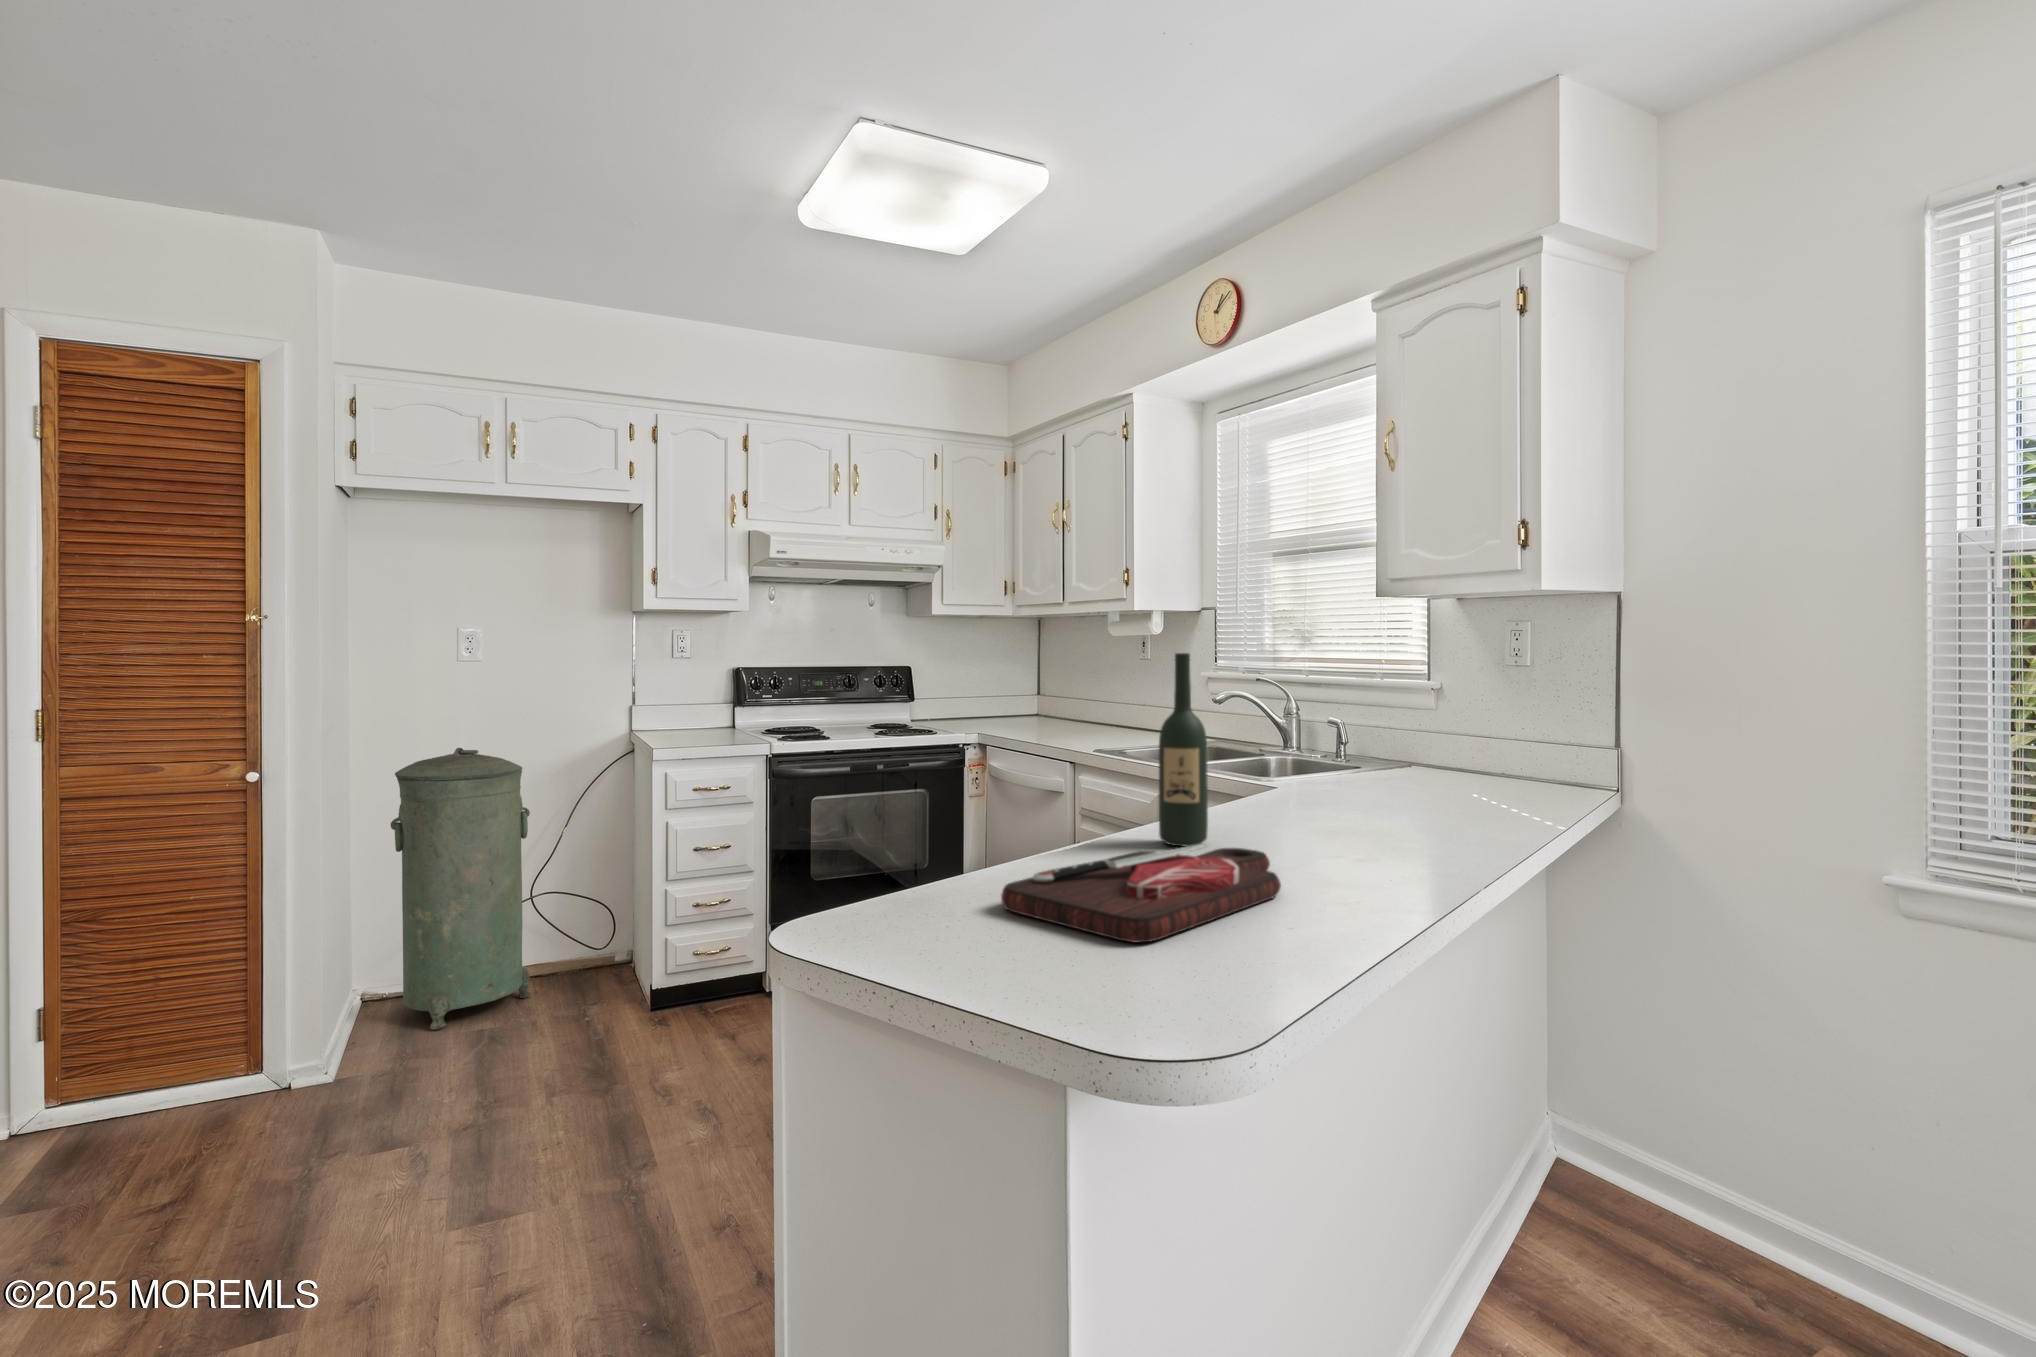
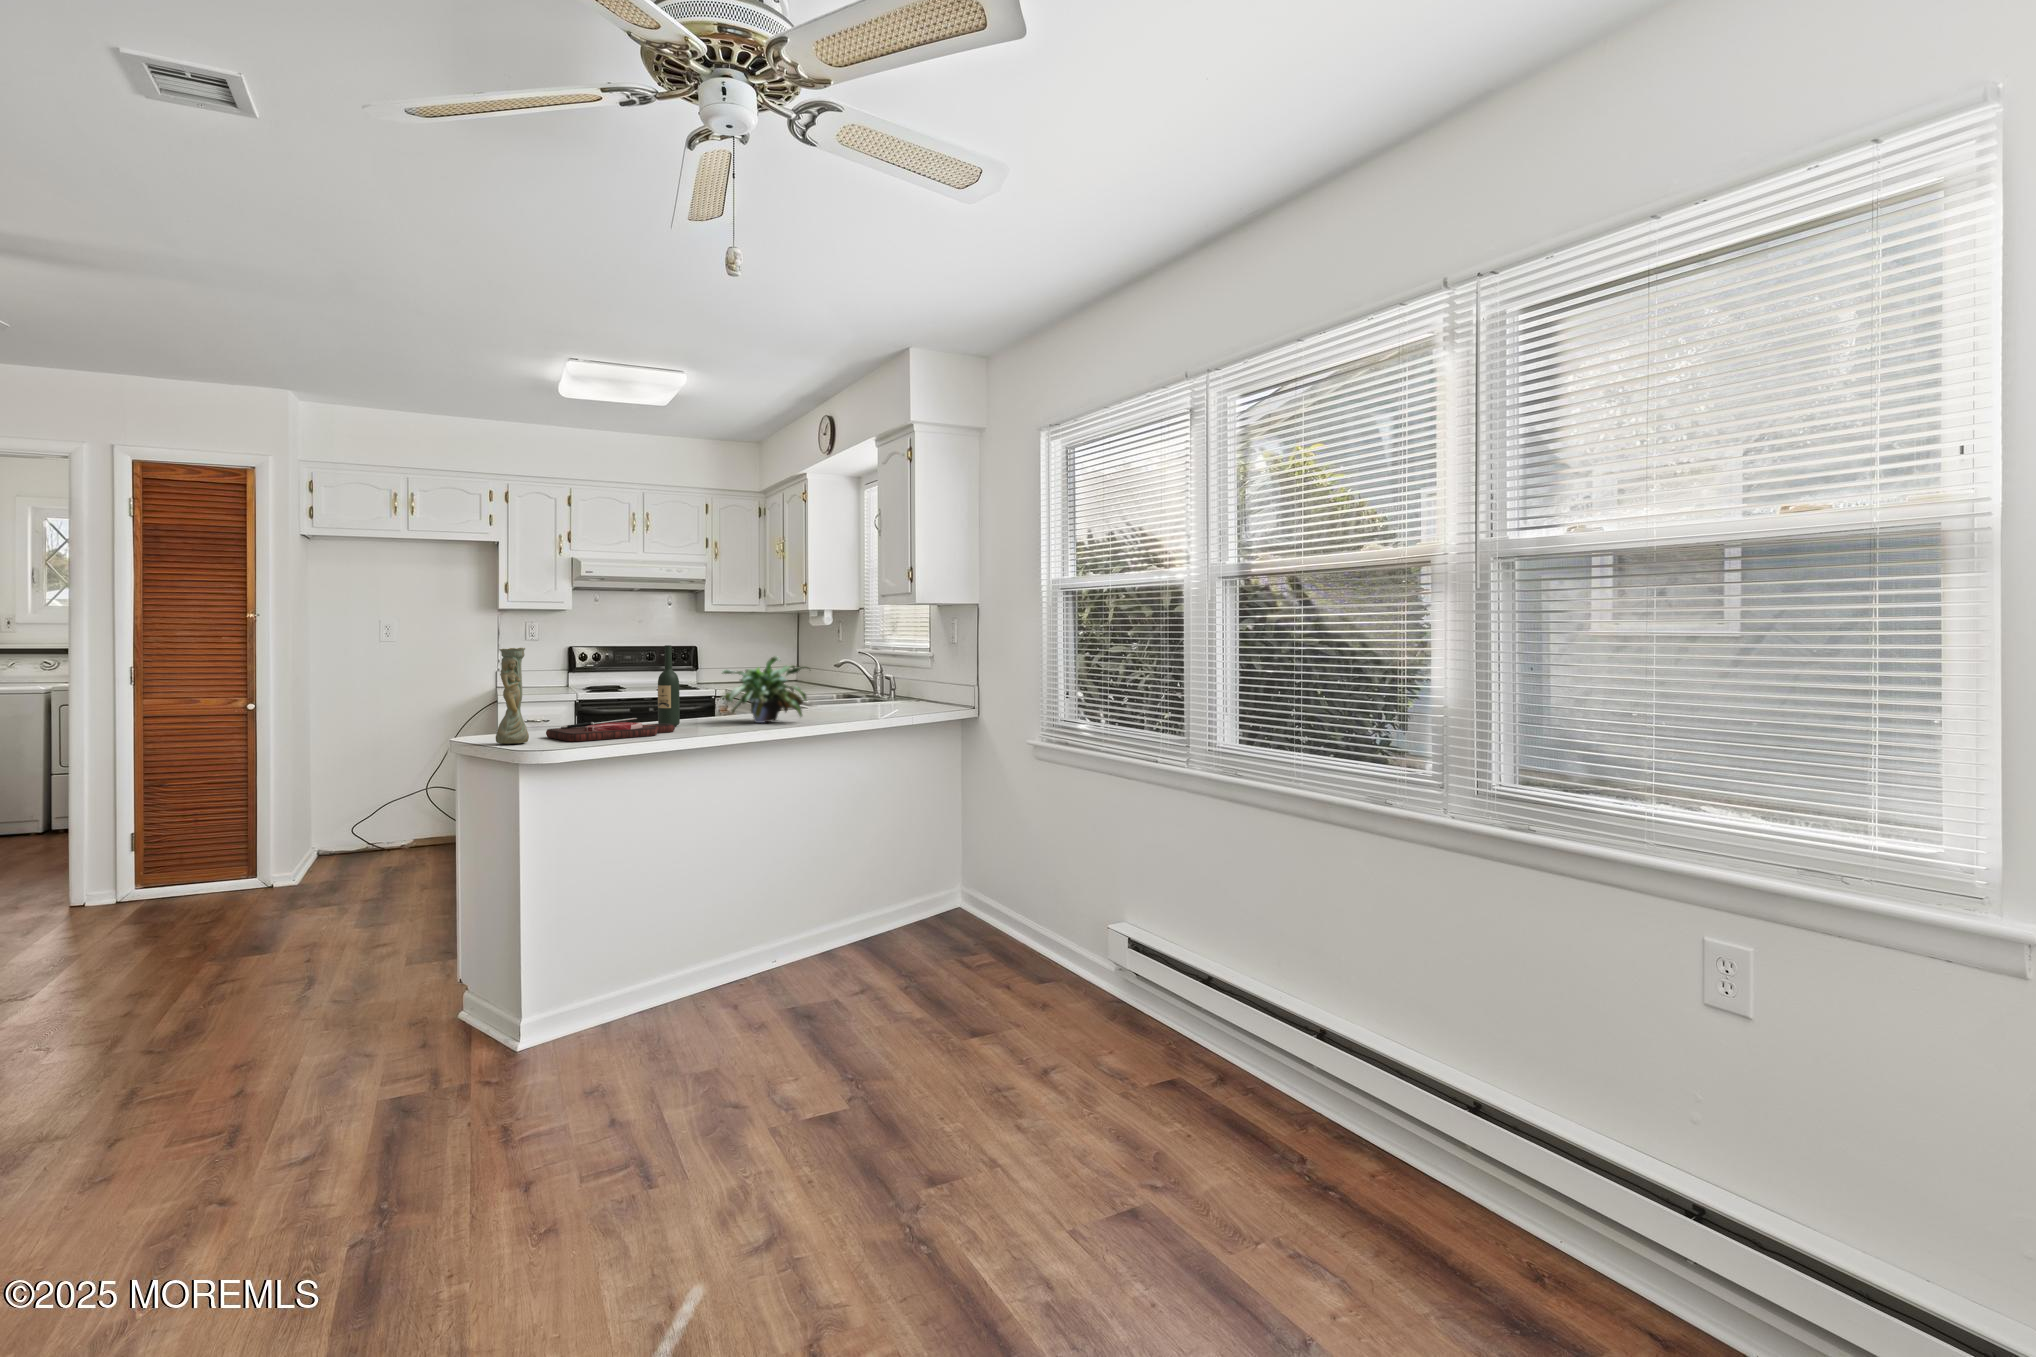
vase: none [928,657,1021,968] -> present [496,648,529,744]
potted plant: none [1270,676,1480,827] -> present [722,656,806,723]
trash can: present [391,748,531,1030] -> none [333,696,424,866]

